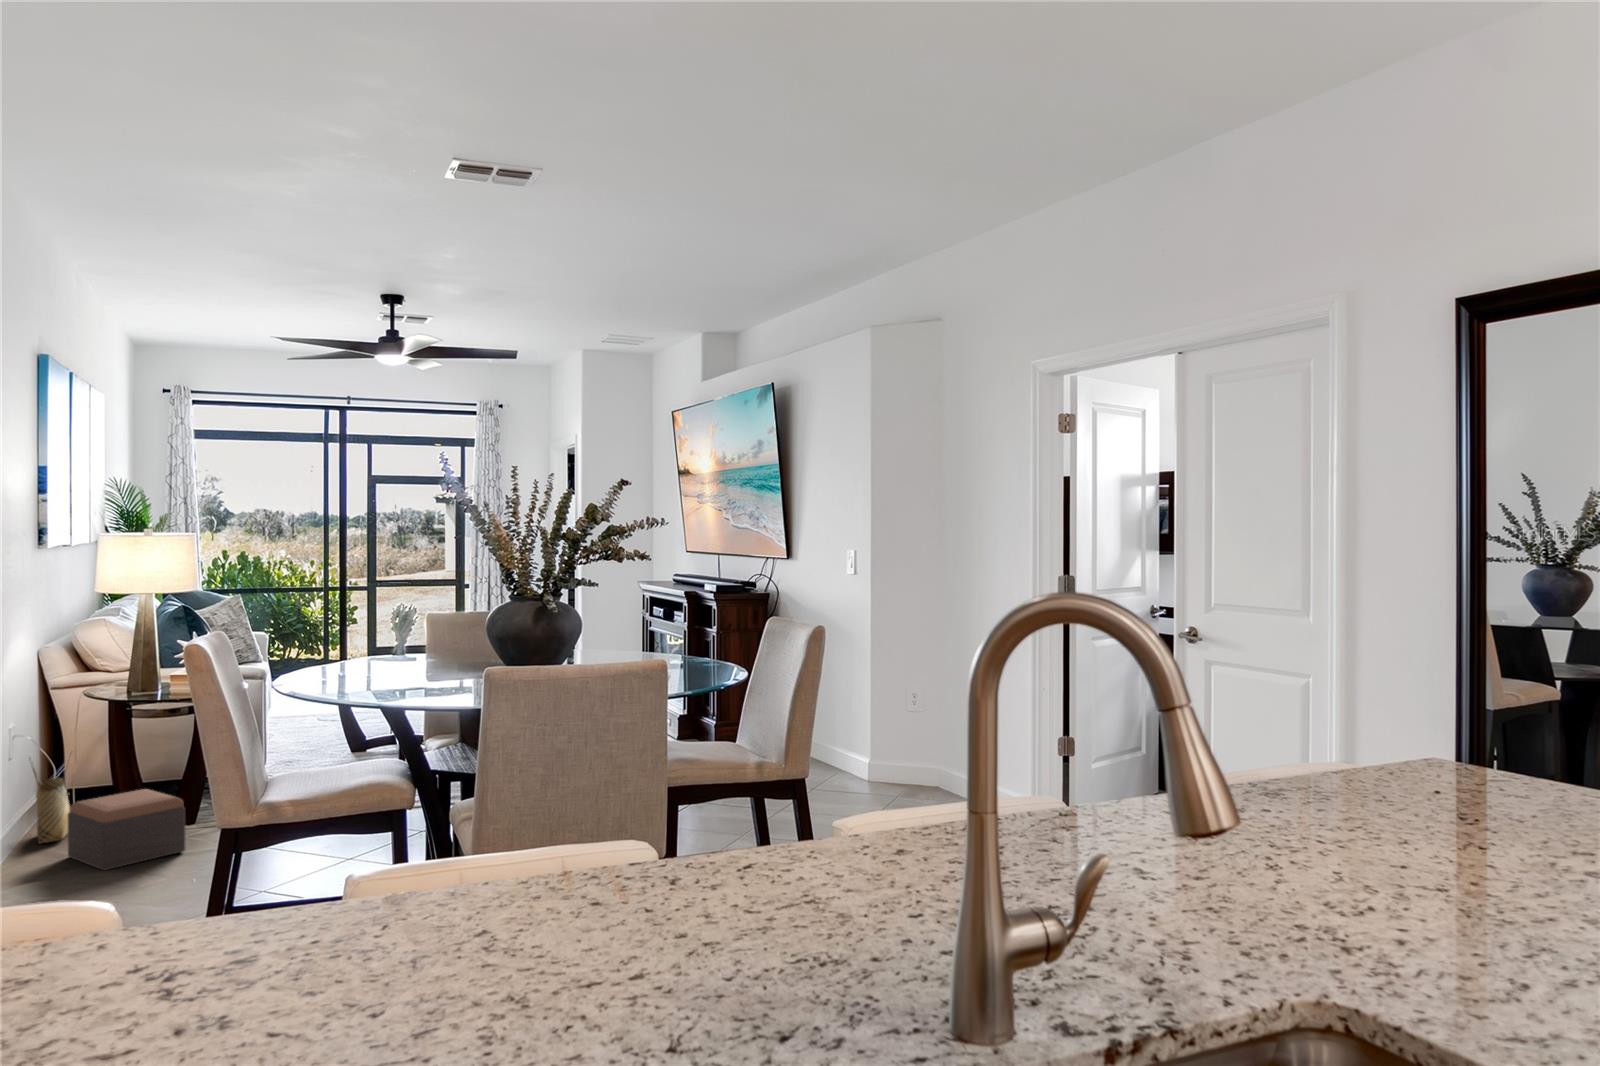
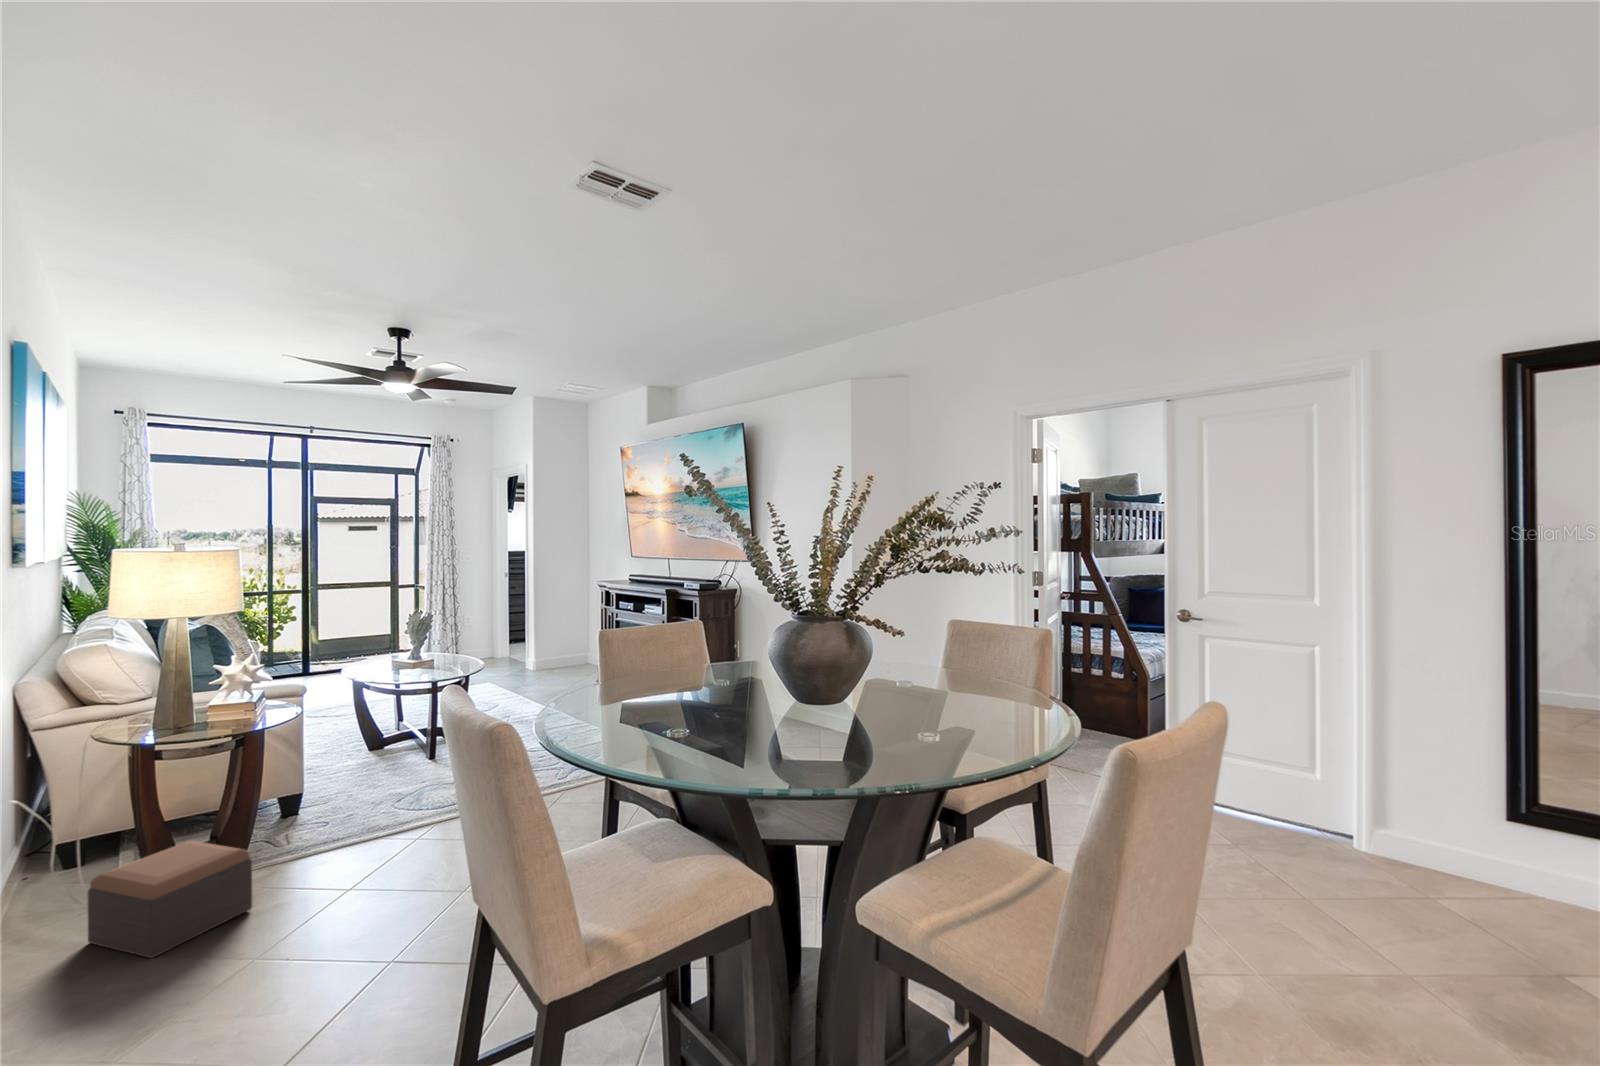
woven basket: present [33,751,72,843] -> none [16,806,80,927]

